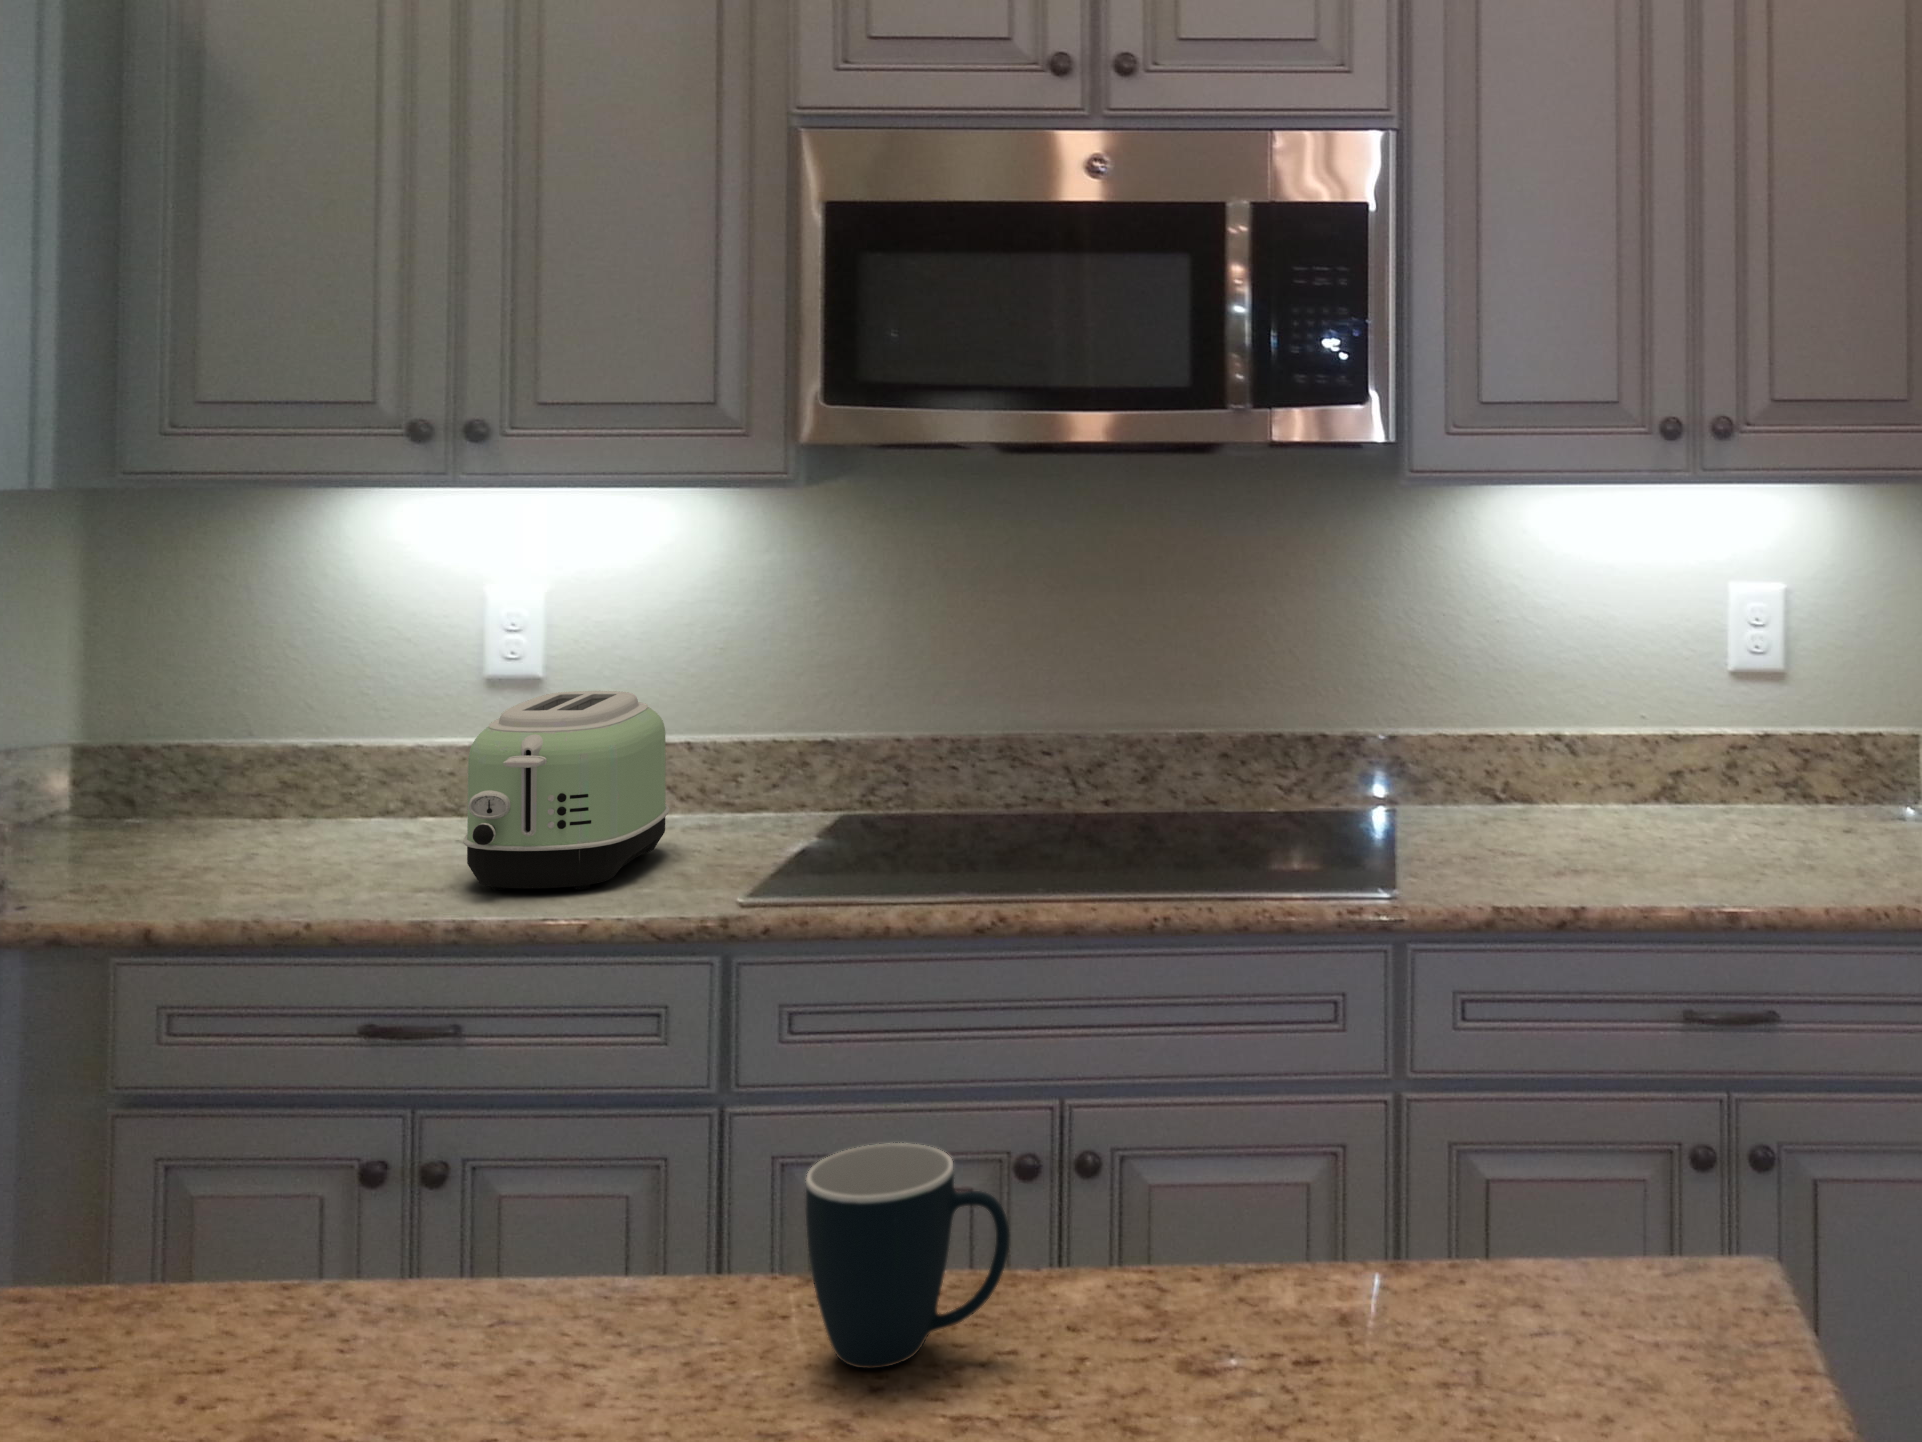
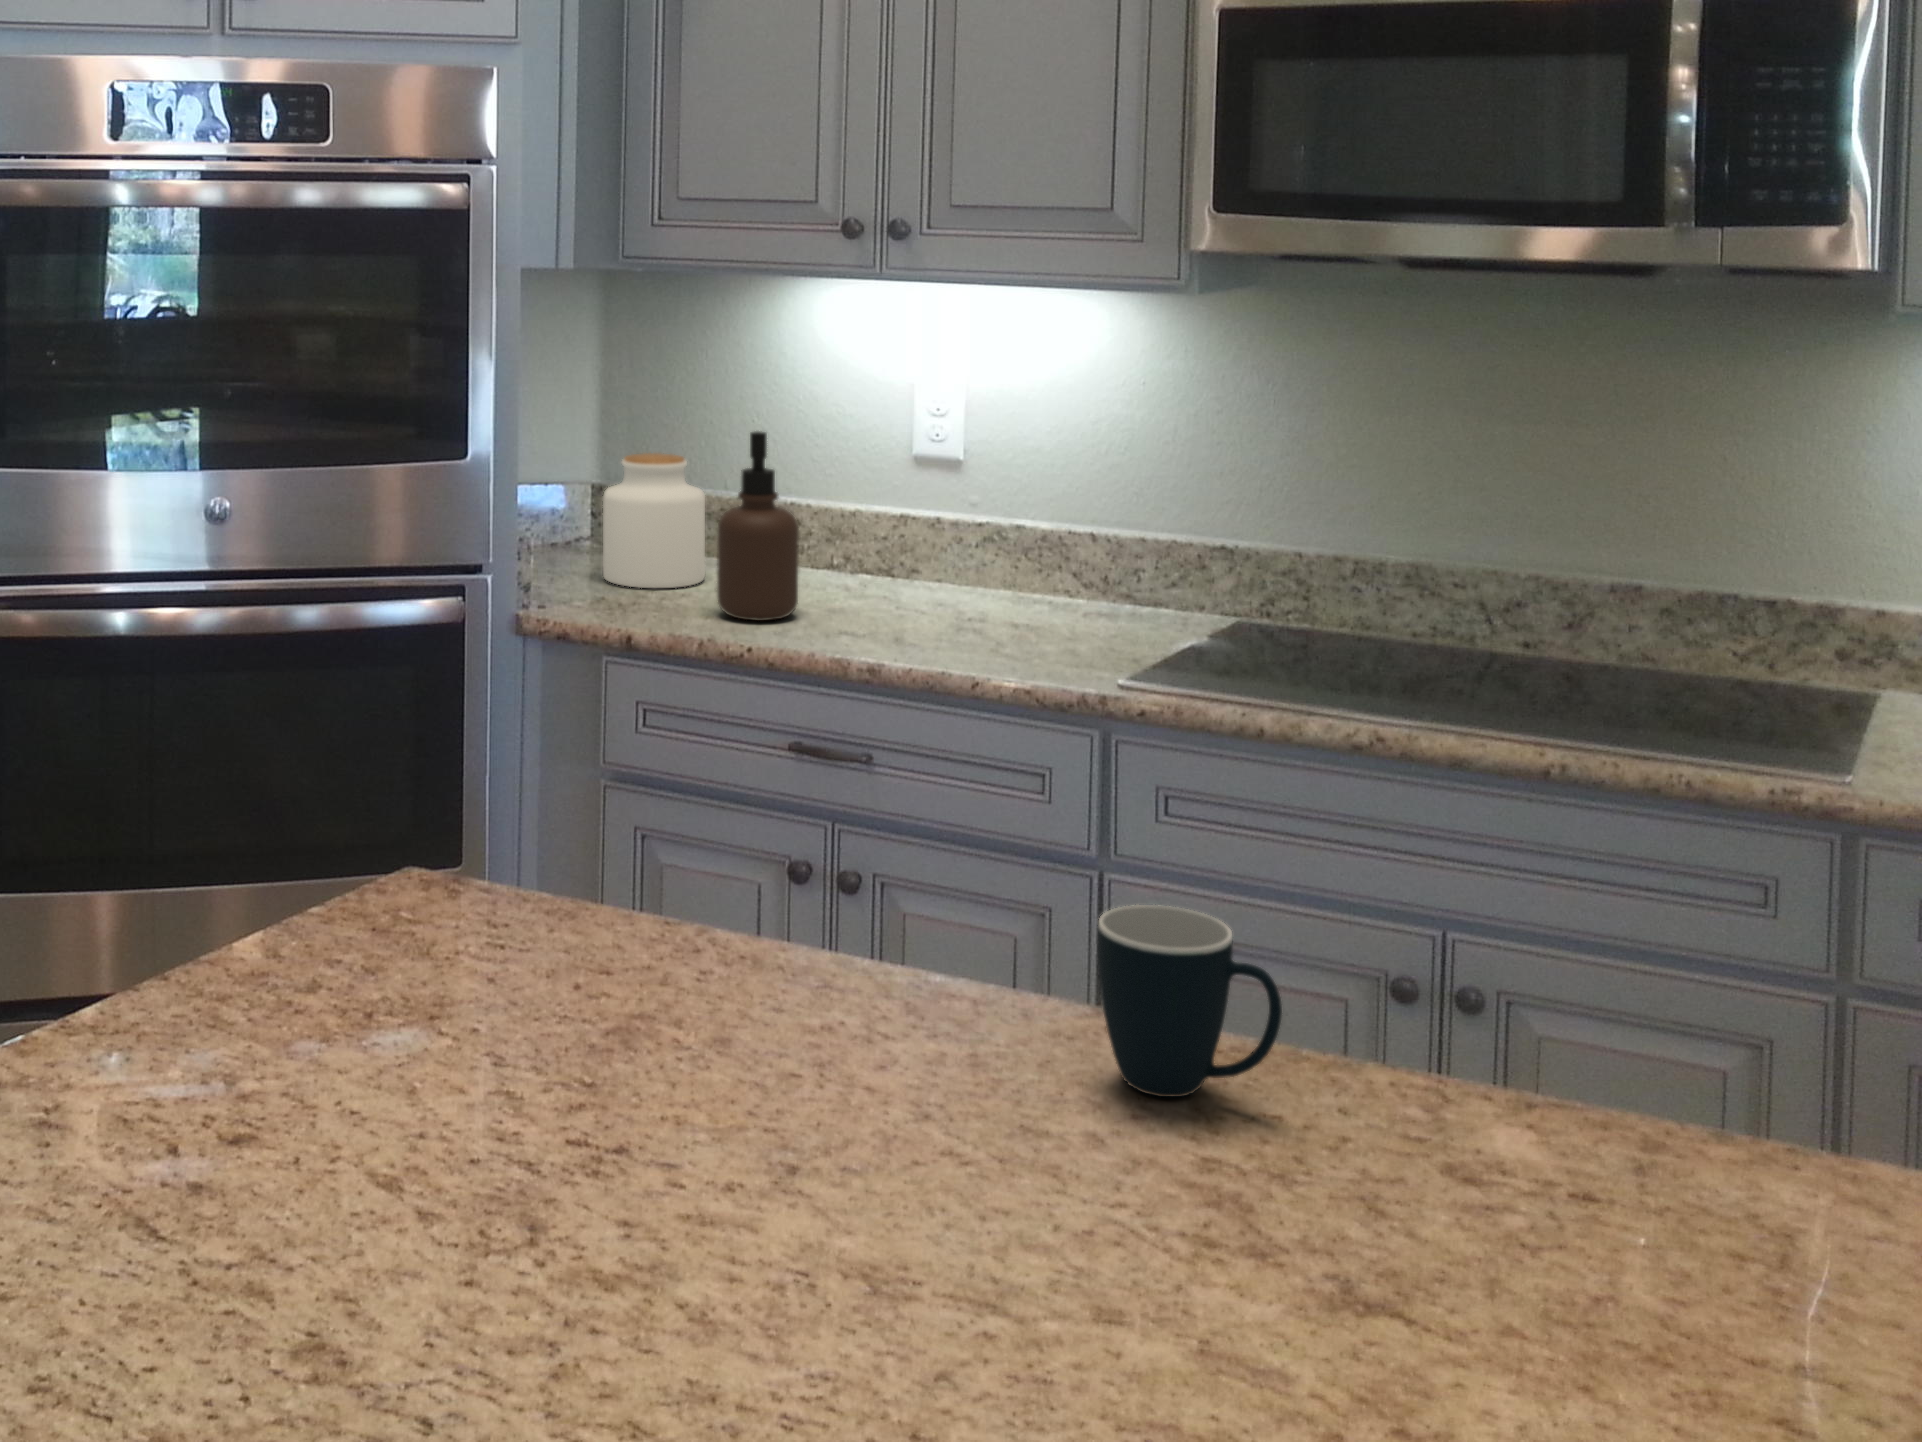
soap dispenser: none [250,665,355,888] -> present [717,431,799,621]
toaster: present [463,691,669,890] -> none [883,475,1066,655]
jar: none [87,702,229,868] -> present [603,453,705,588]

